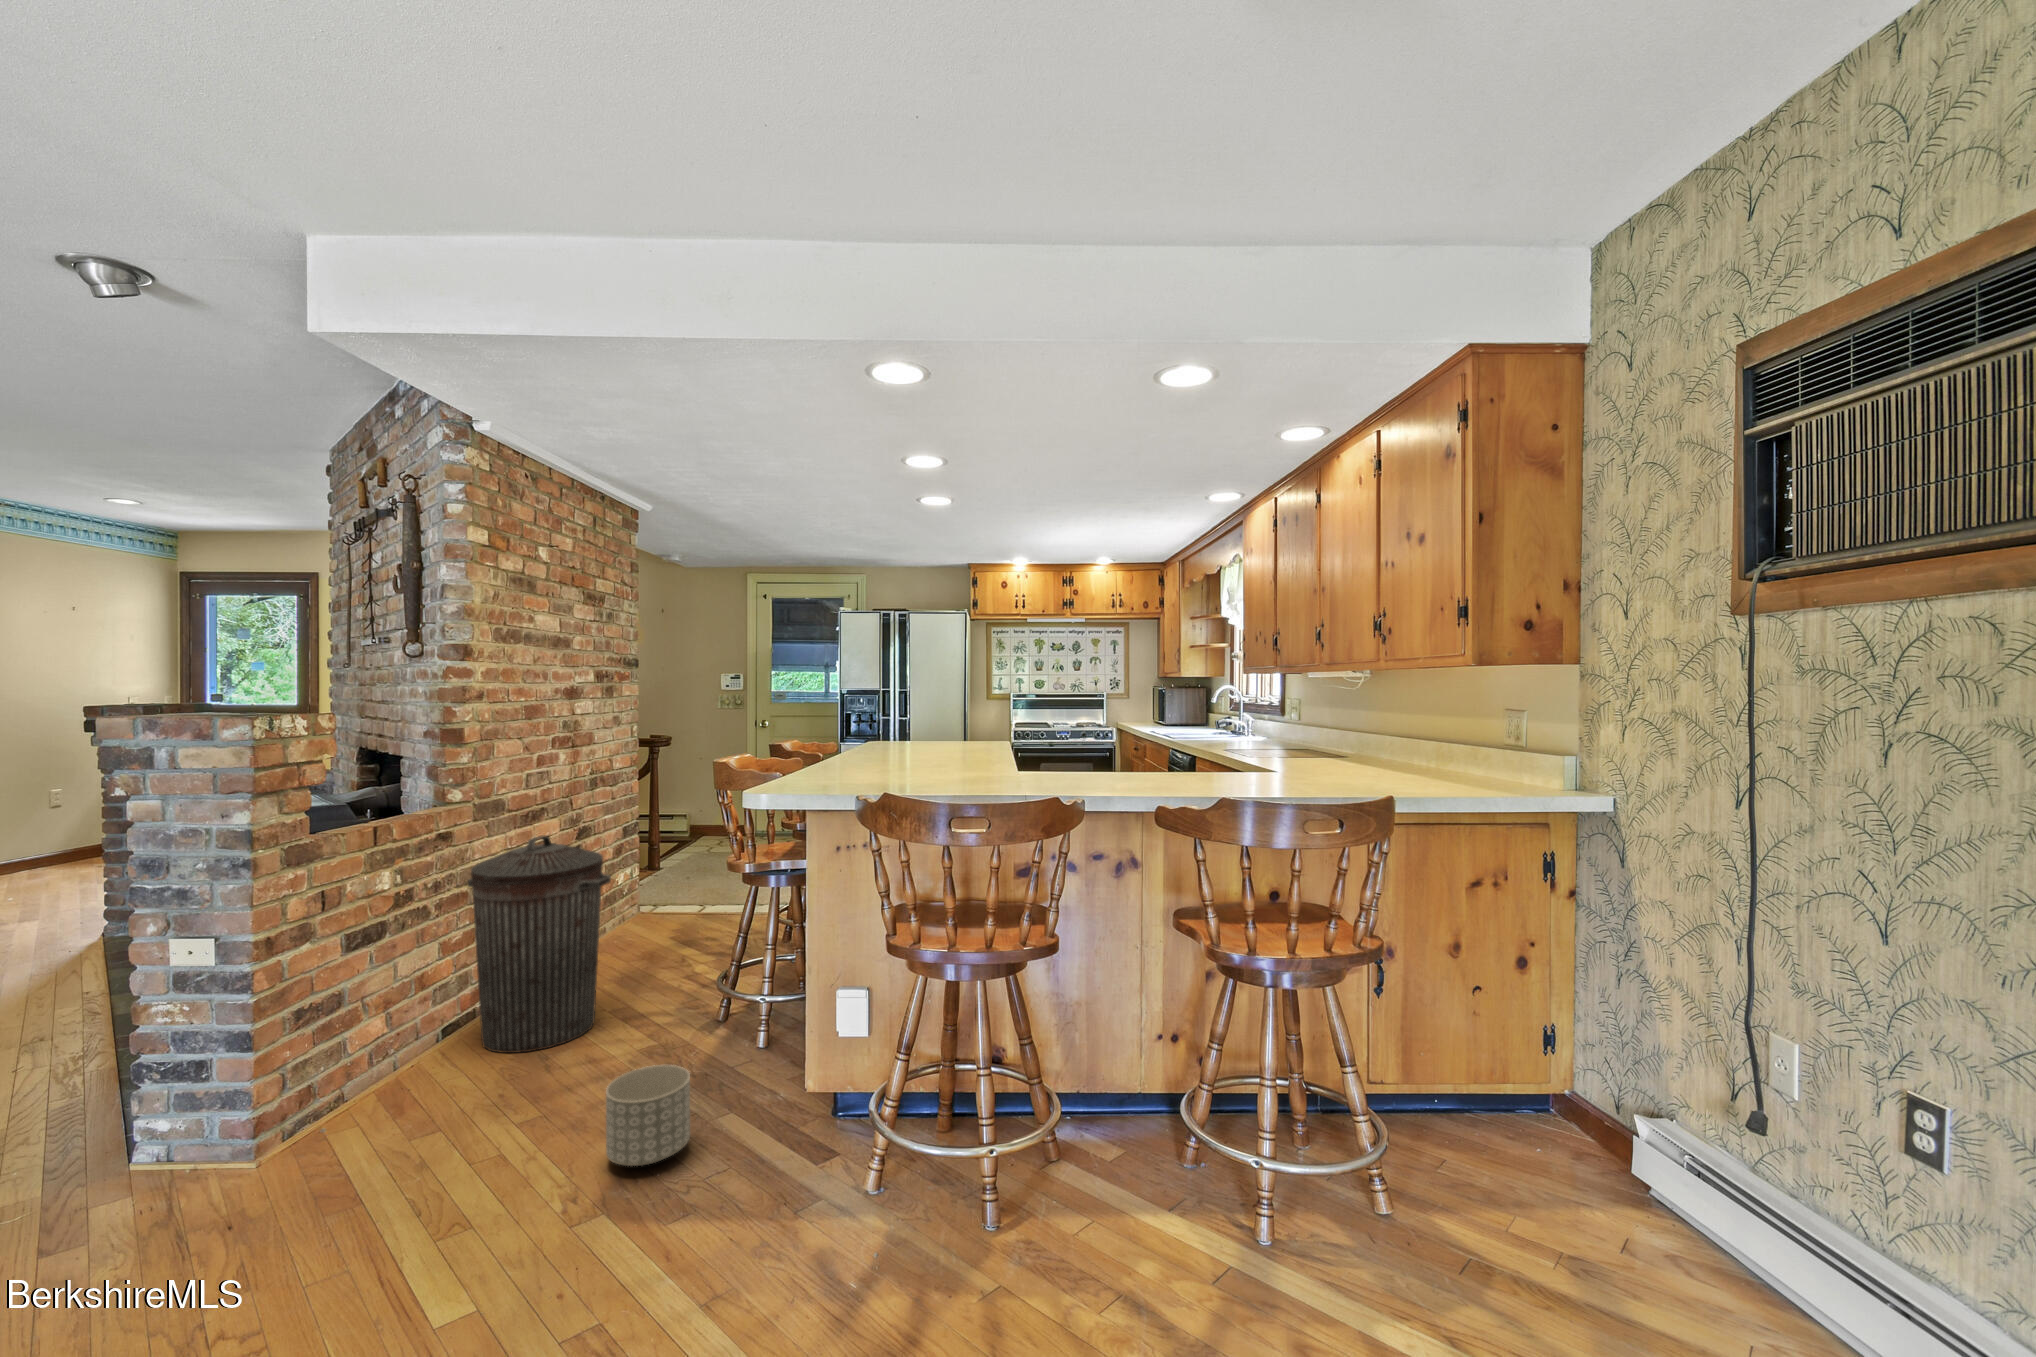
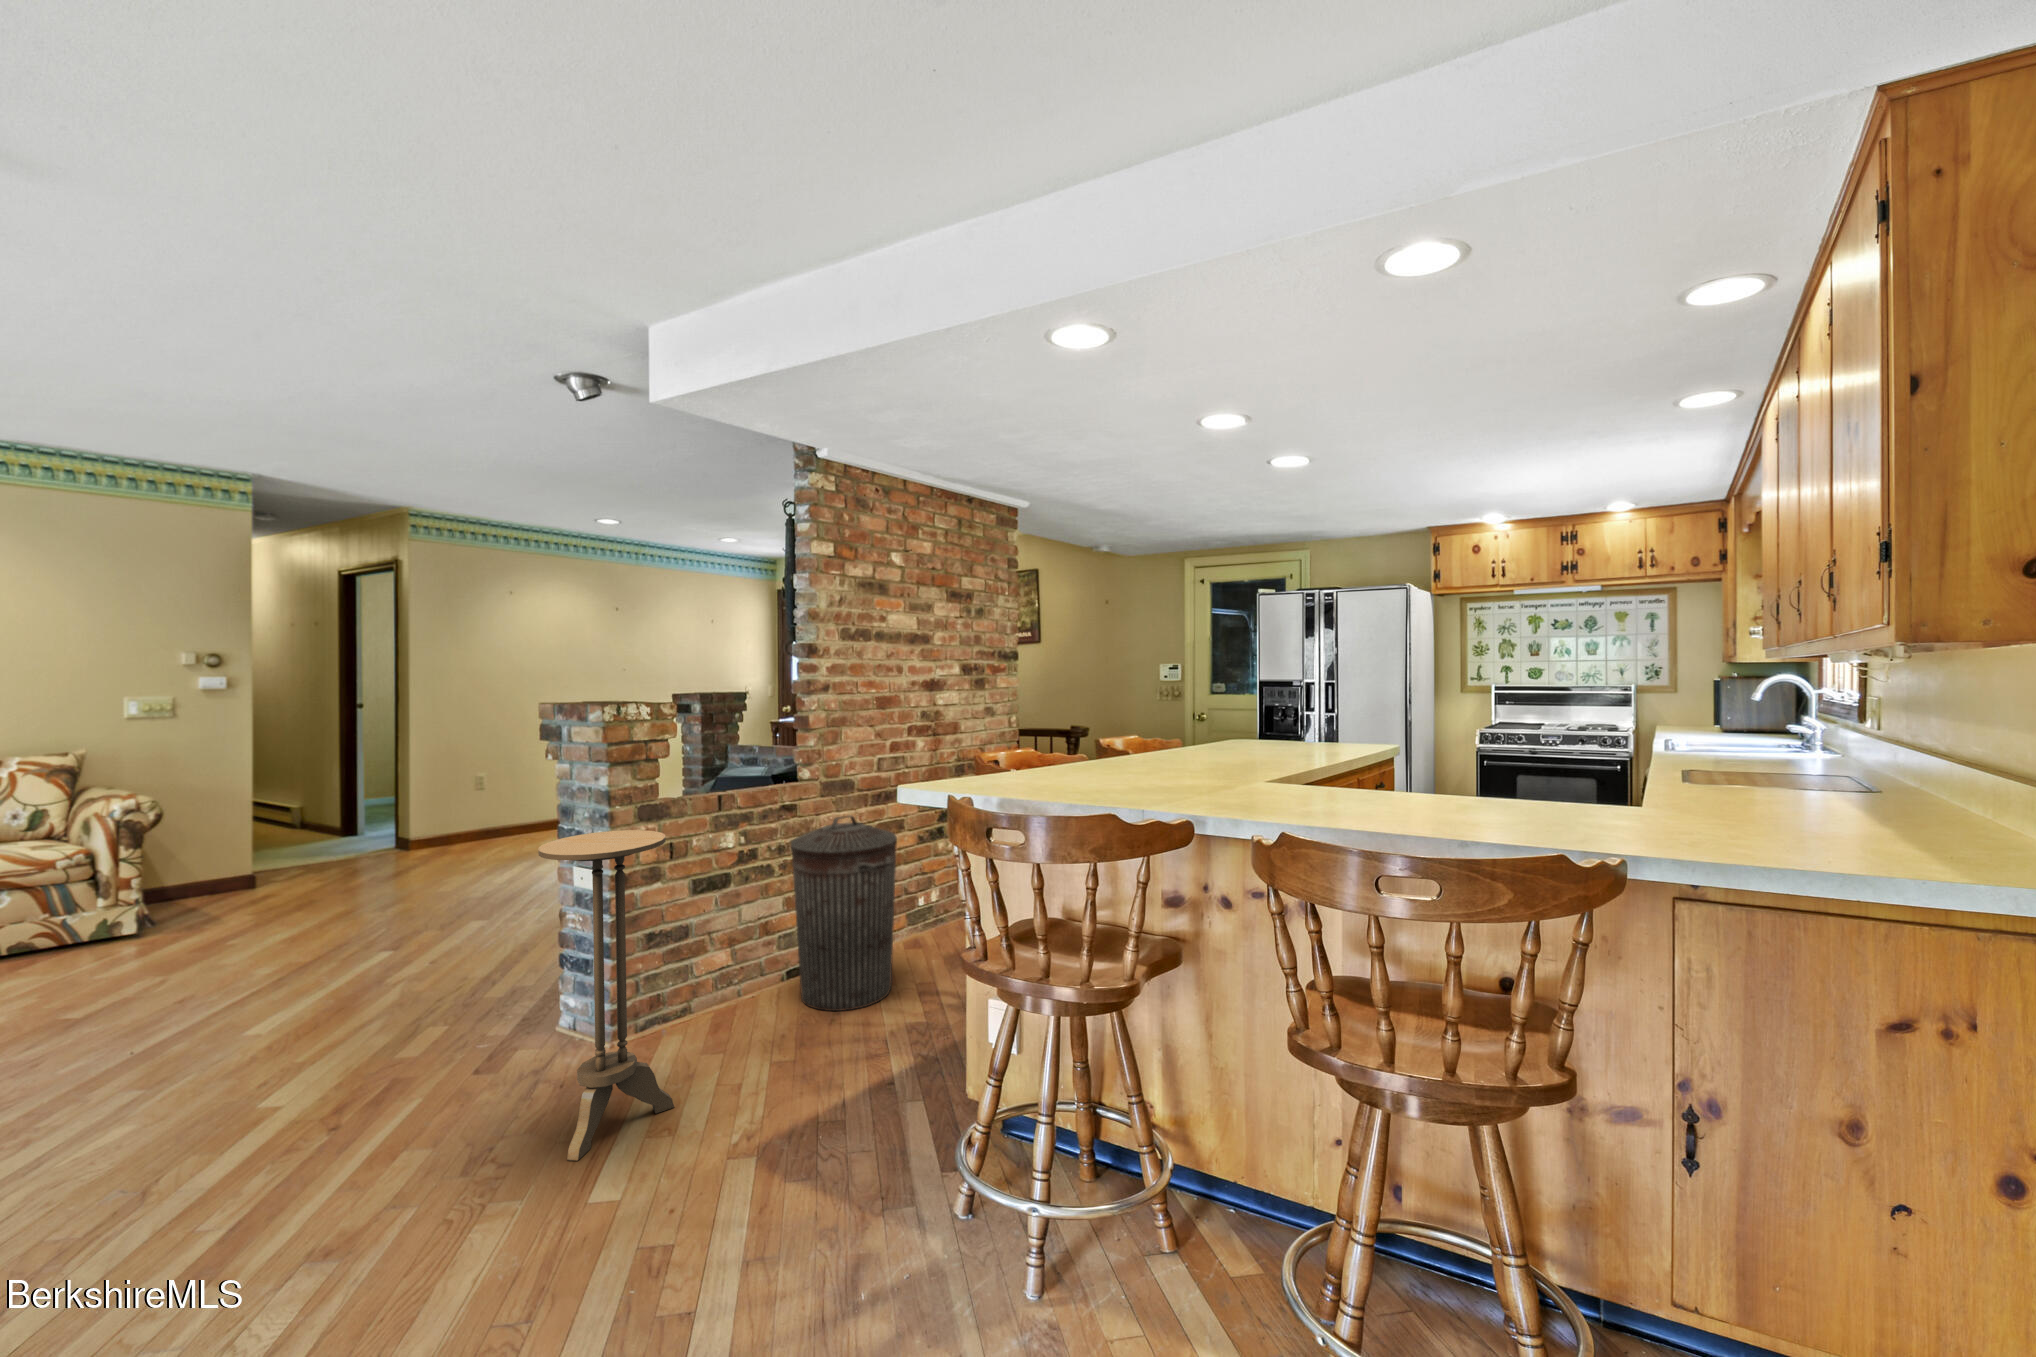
side table: none [307,857,470,1240] -> present [538,830,674,1161]
planter: present [606,1065,690,1166] -> none [735,1071,818,1180]

